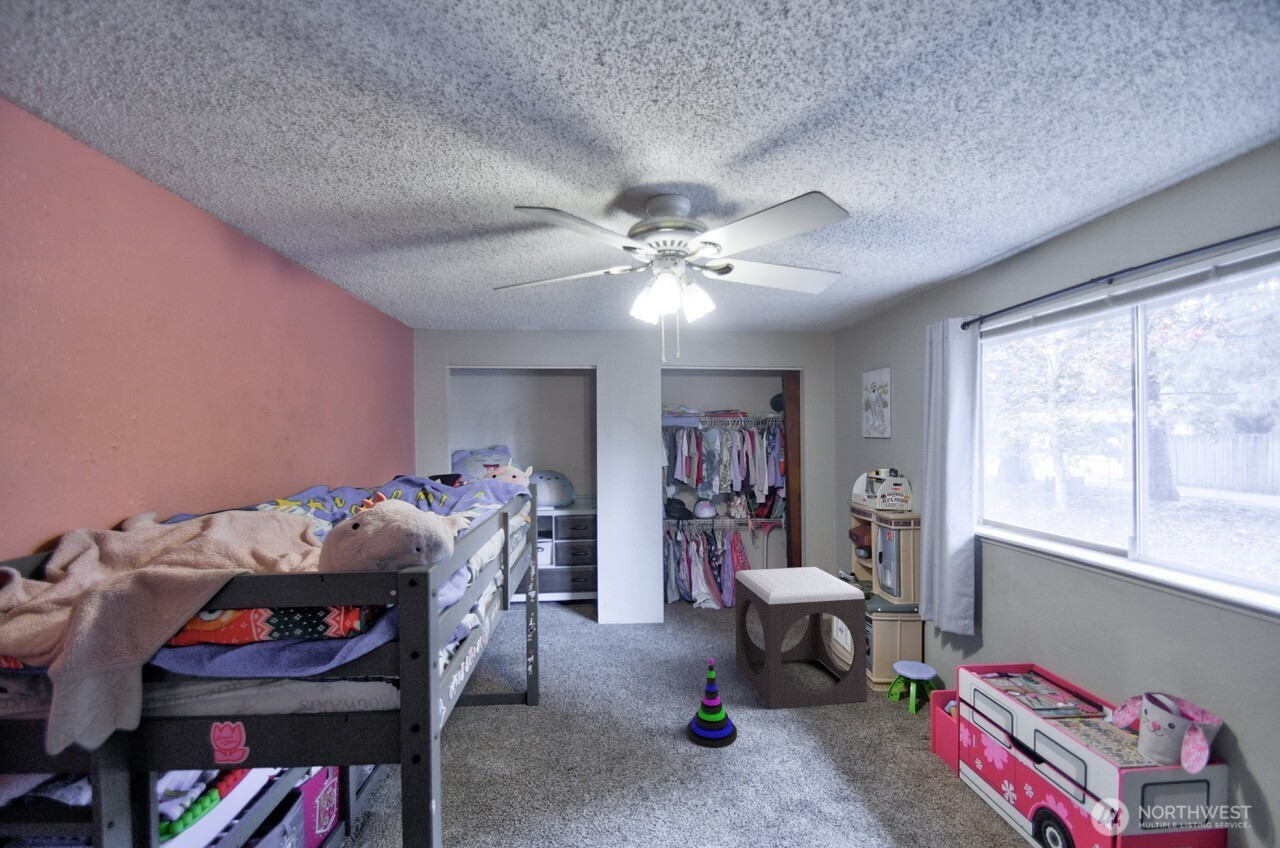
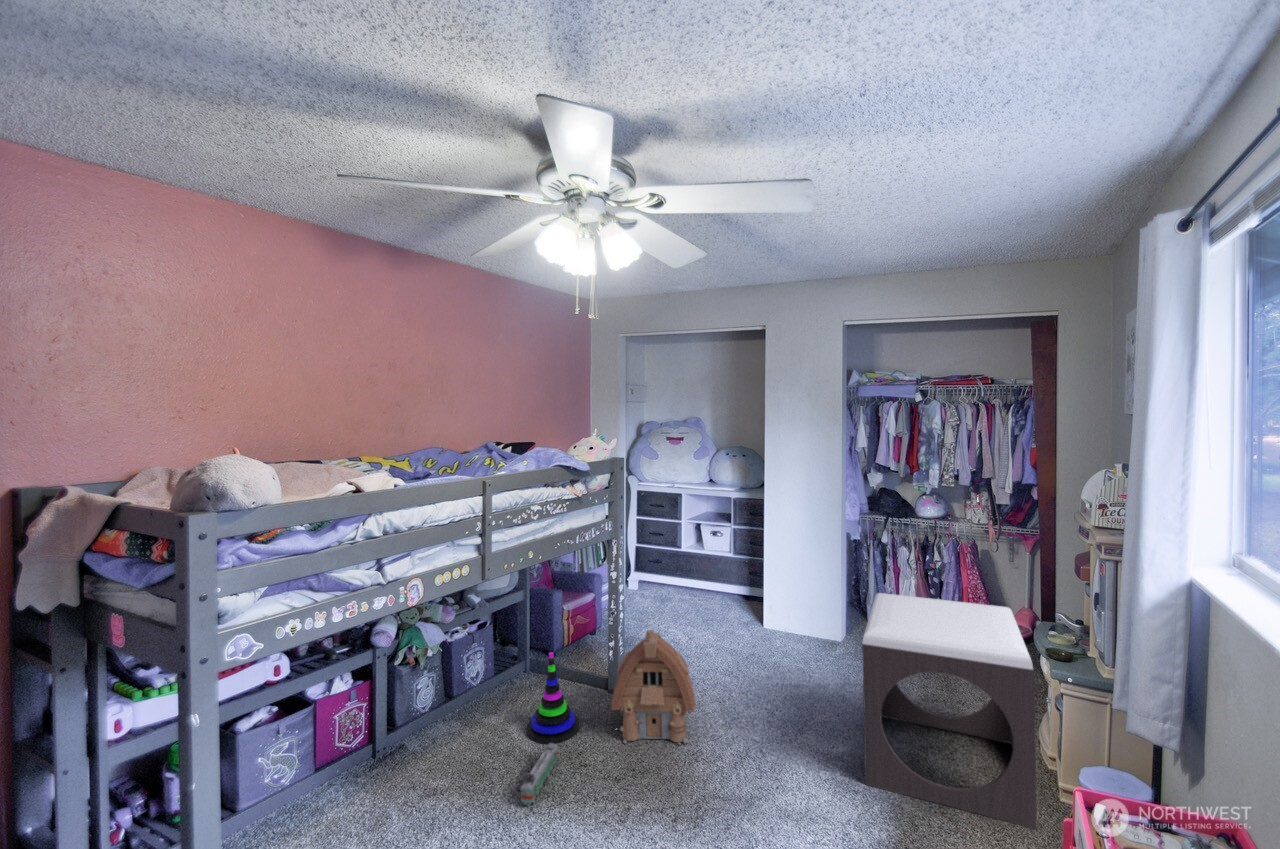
toy house: none [558,629,642,742] -> present [611,630,696,744]
stacking toy: present [687,659,737,747] -> present [527,652,580,744]
toy train: none [533,760,563,821] -> present [521,744,558,805]

